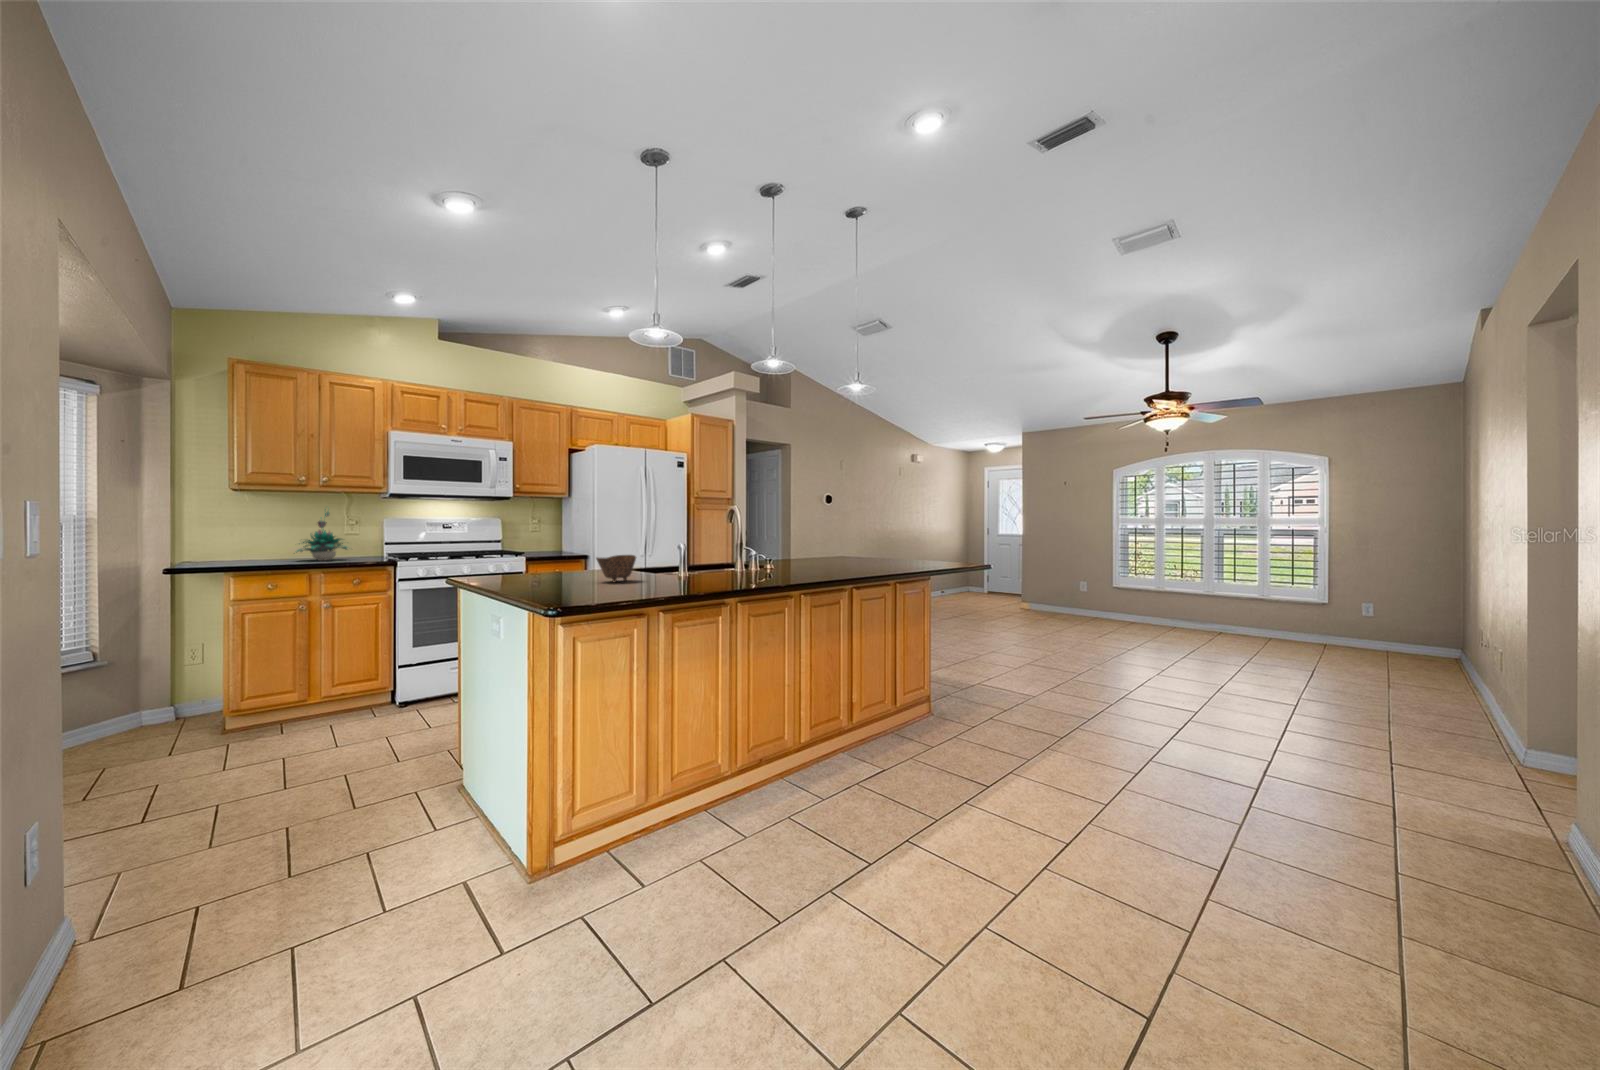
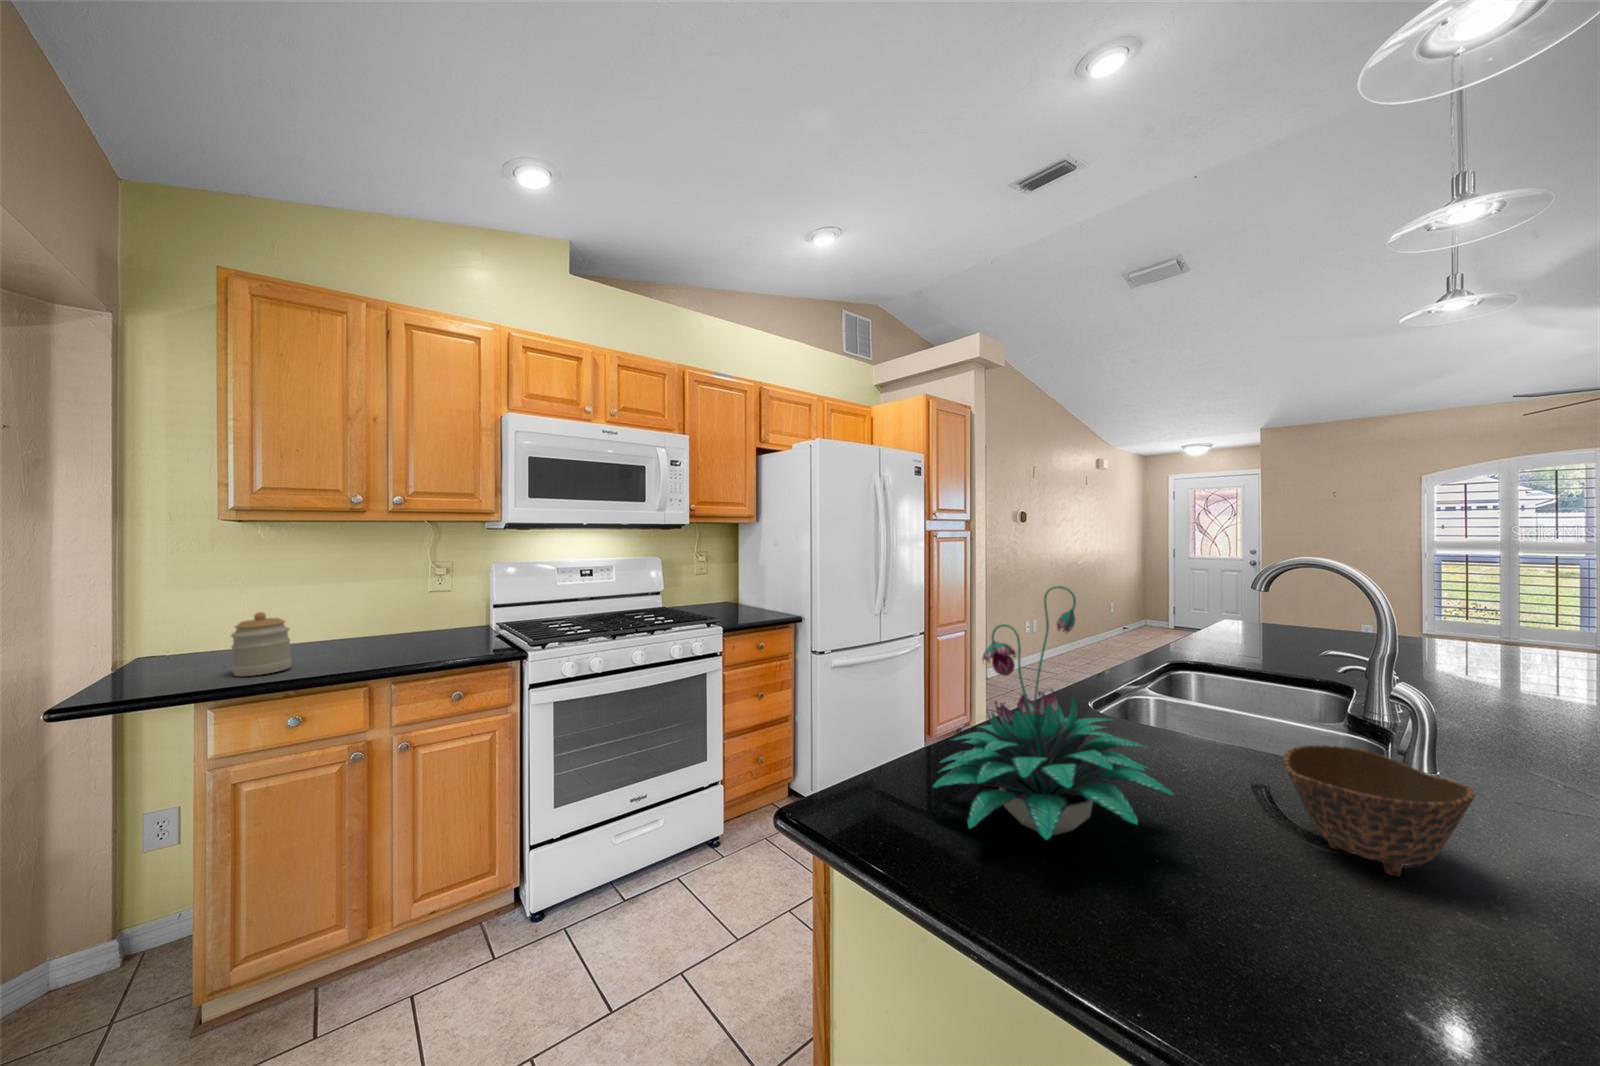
plant: present [297,512,347,561] -> present [933,586,1173,840]
jar: none [239,534,269,565] -> present [231,612,292,676]

